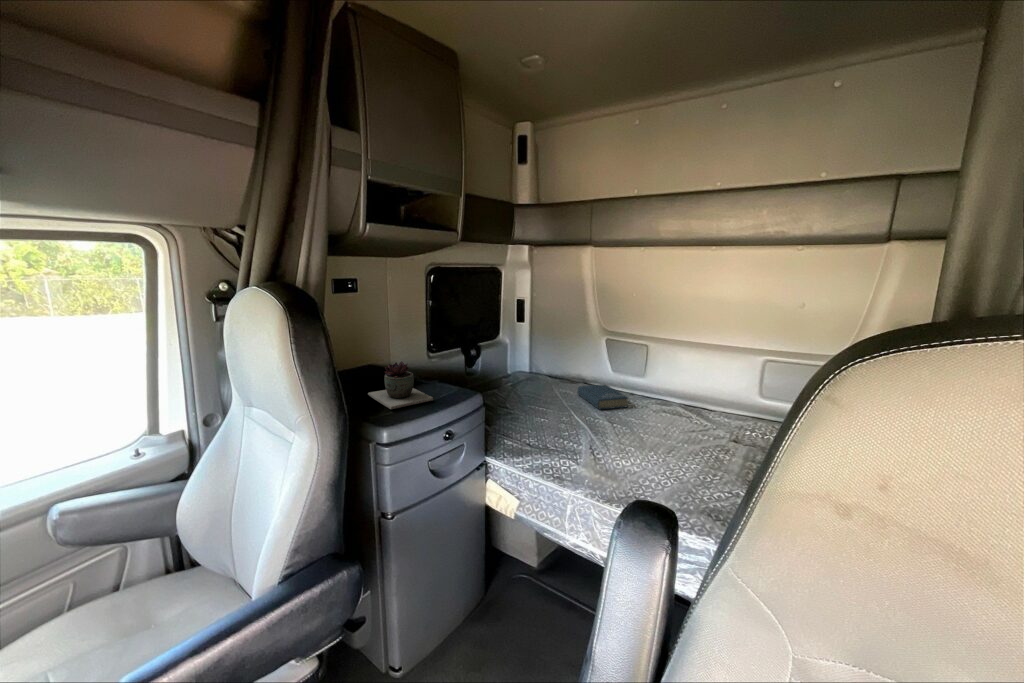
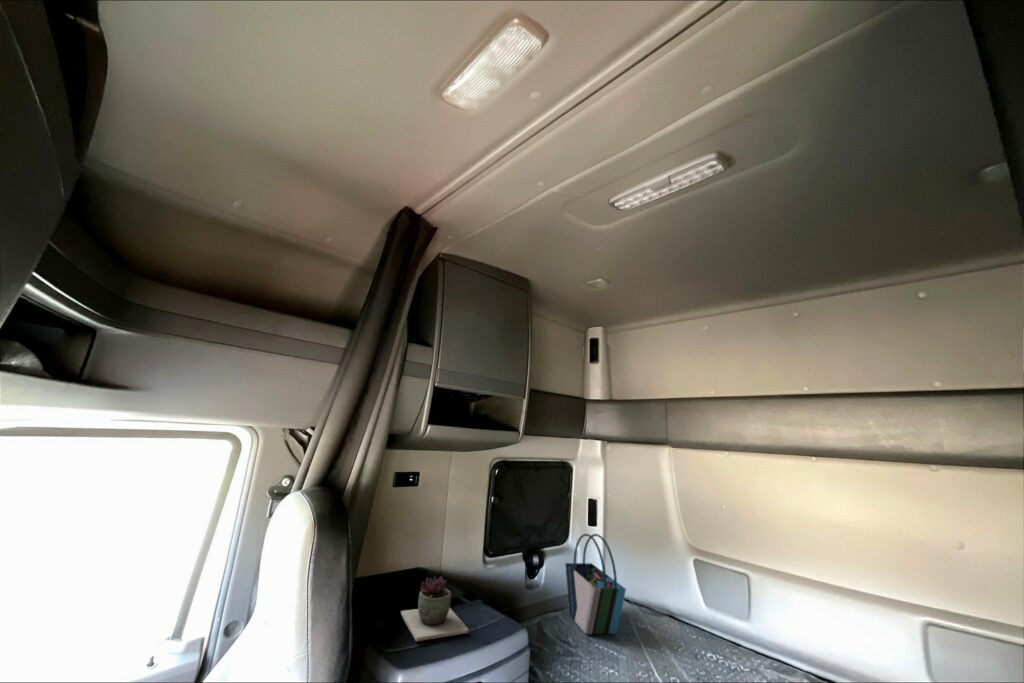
tote bag: none [499,325,553,400] -> present [565,534,626,634]
book: present [578,385,628,409] -> none [661,624,730,669]

